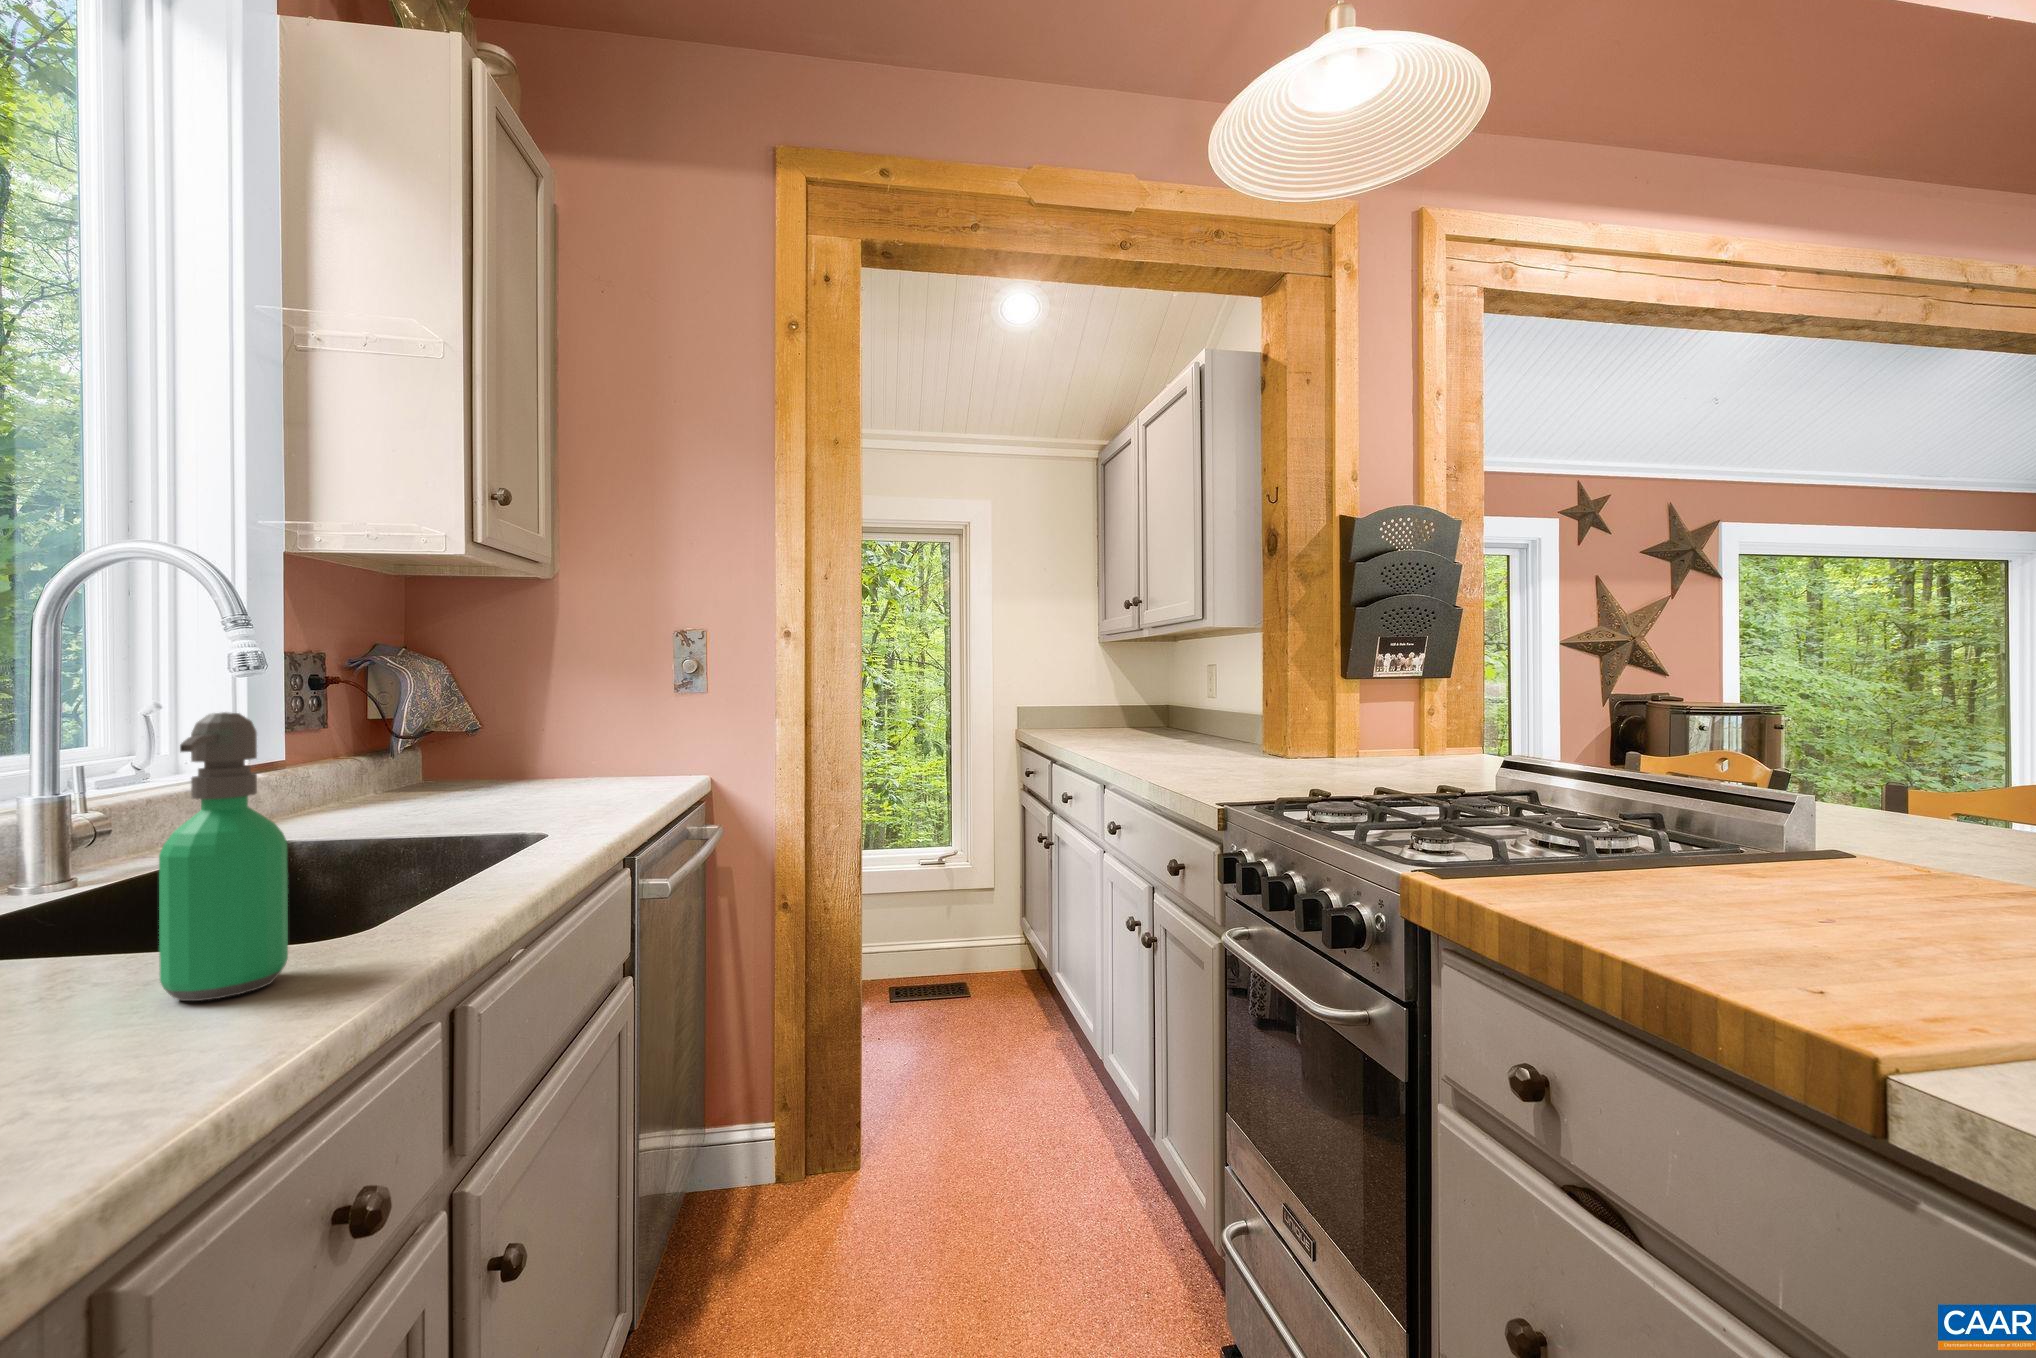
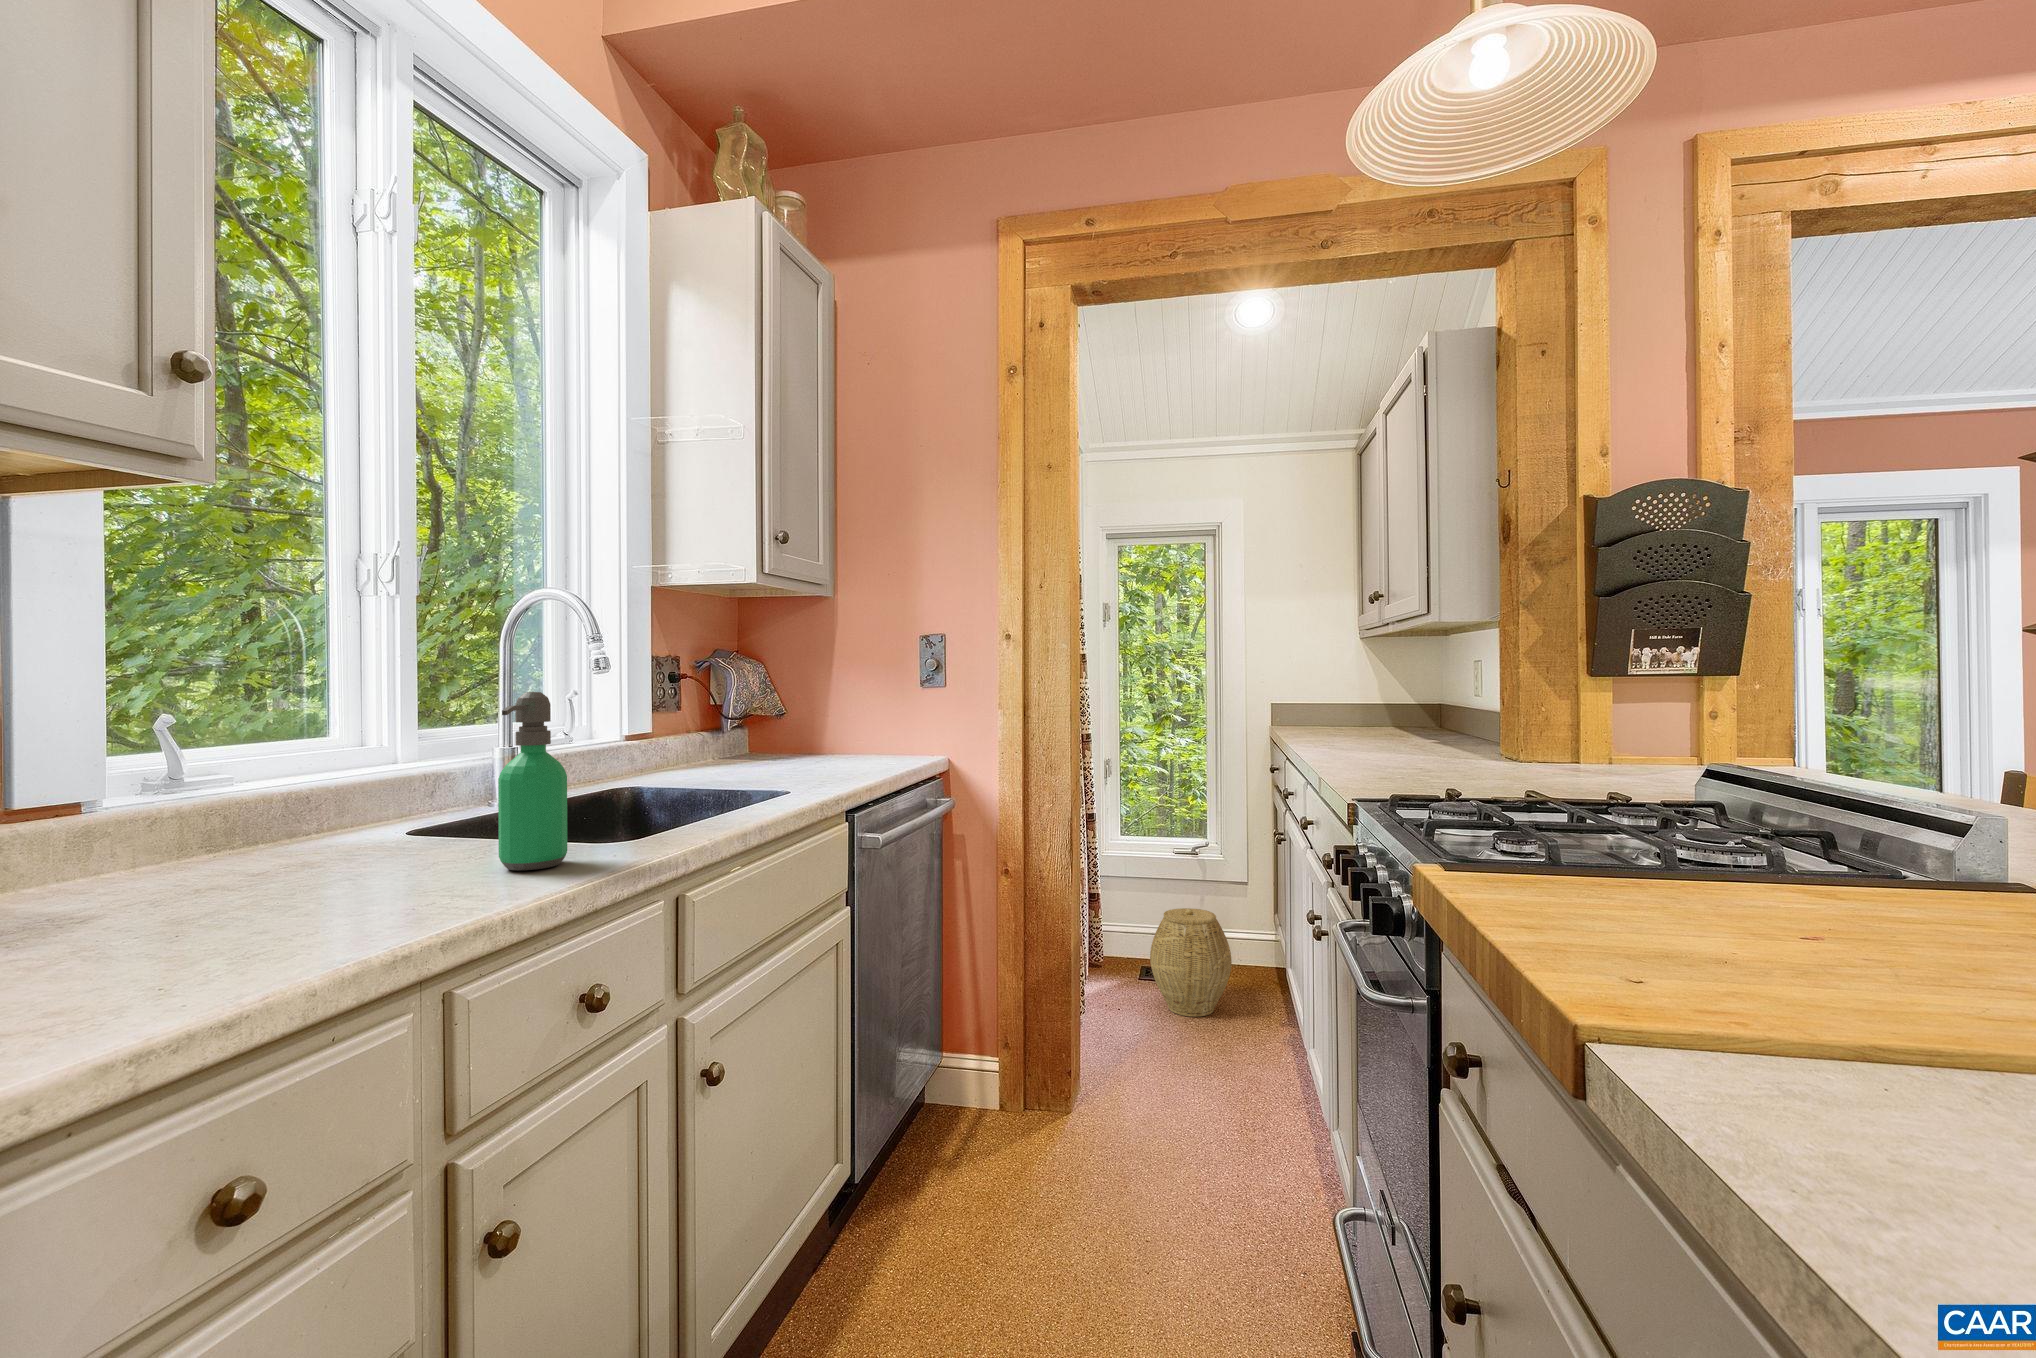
woven basket: none [911,922,995,1037] -> present [1150,908,1232,1017]

